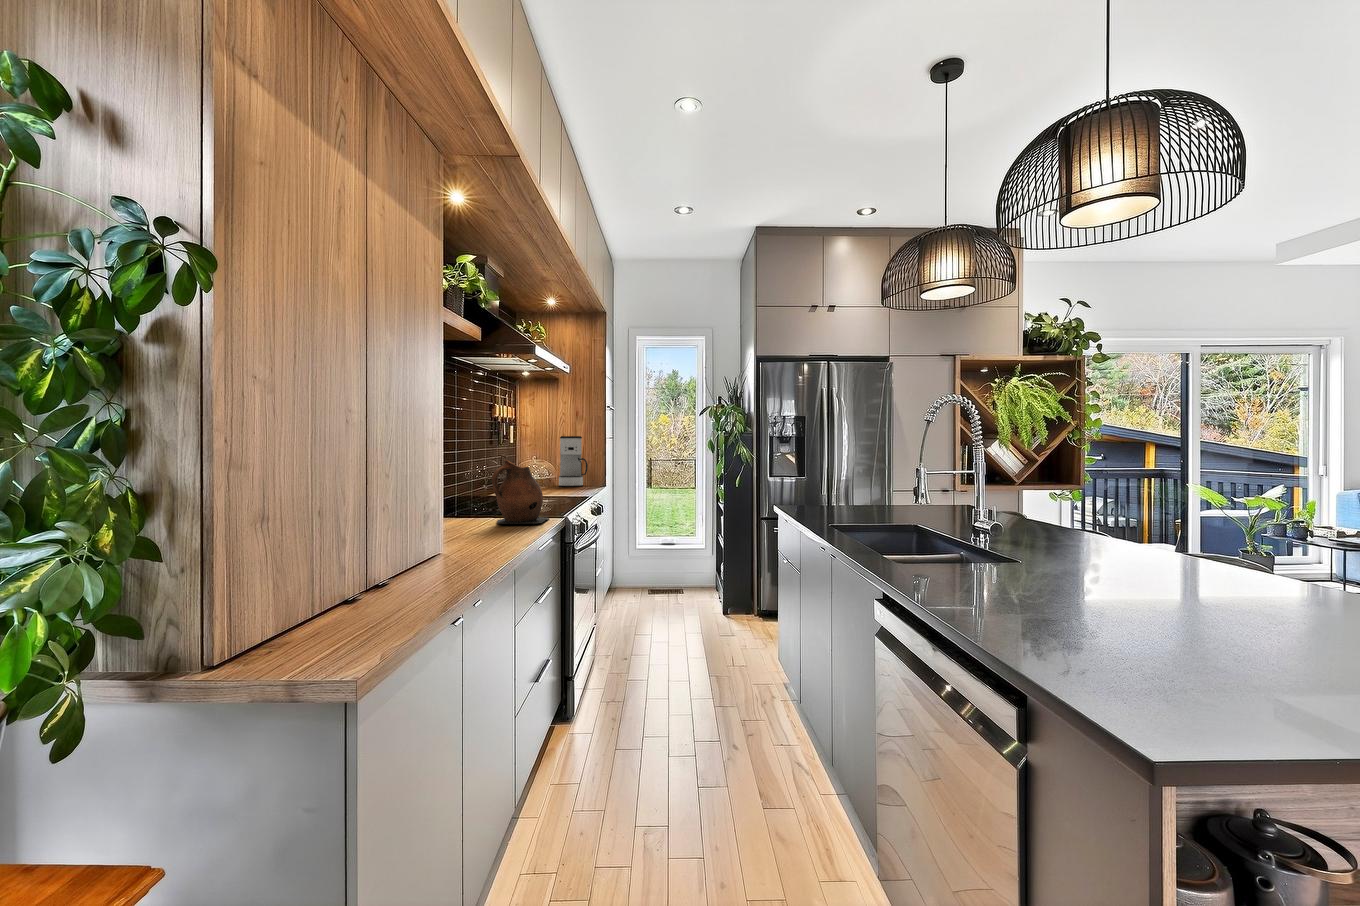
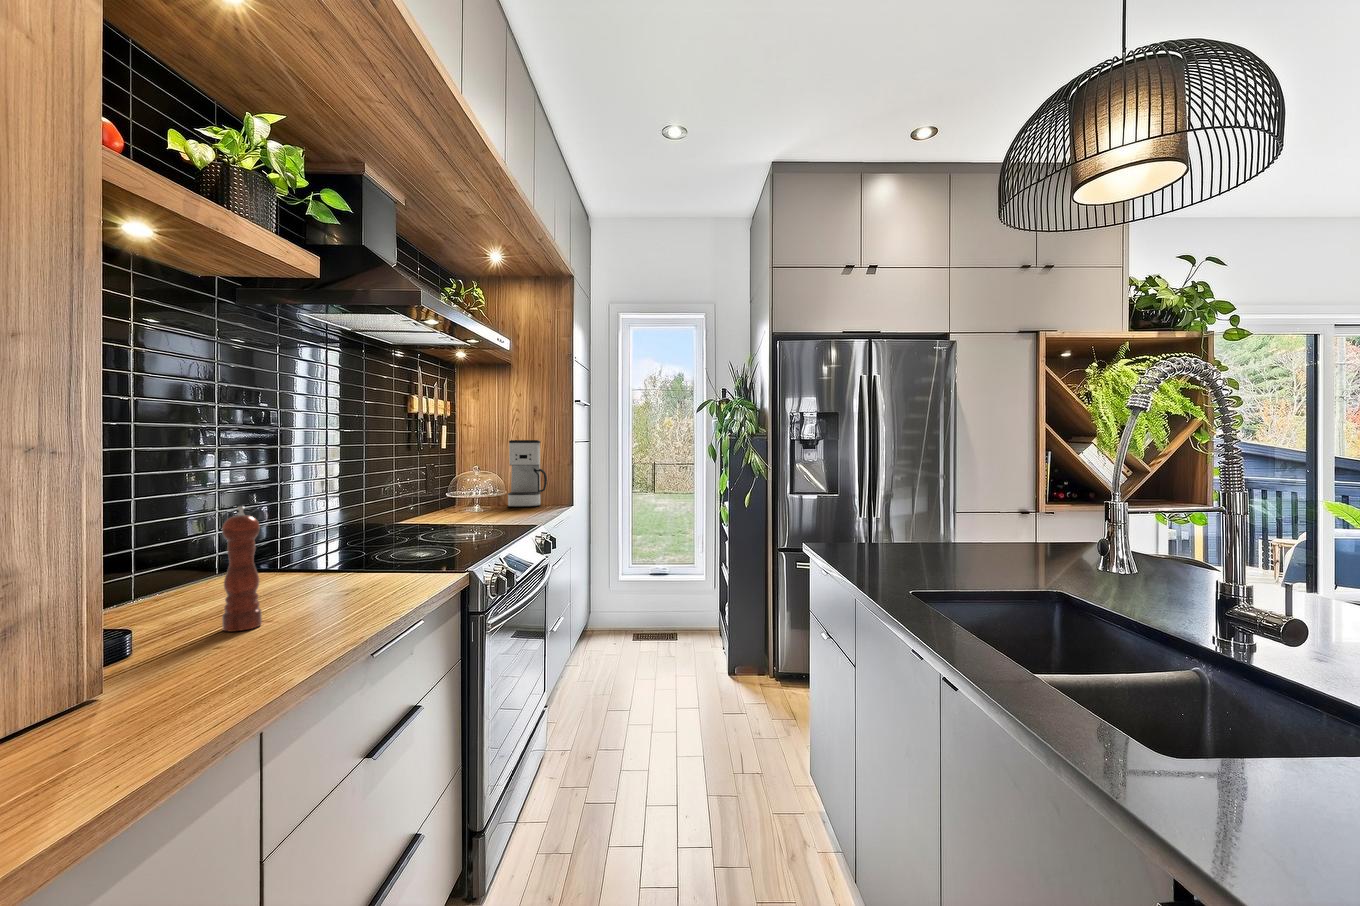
ceramic pitcher: present [492,460,549,524] -> none [296,487,414,605]
pepper mill: none [471,468,489,533] -> present [222,506,262,631]

